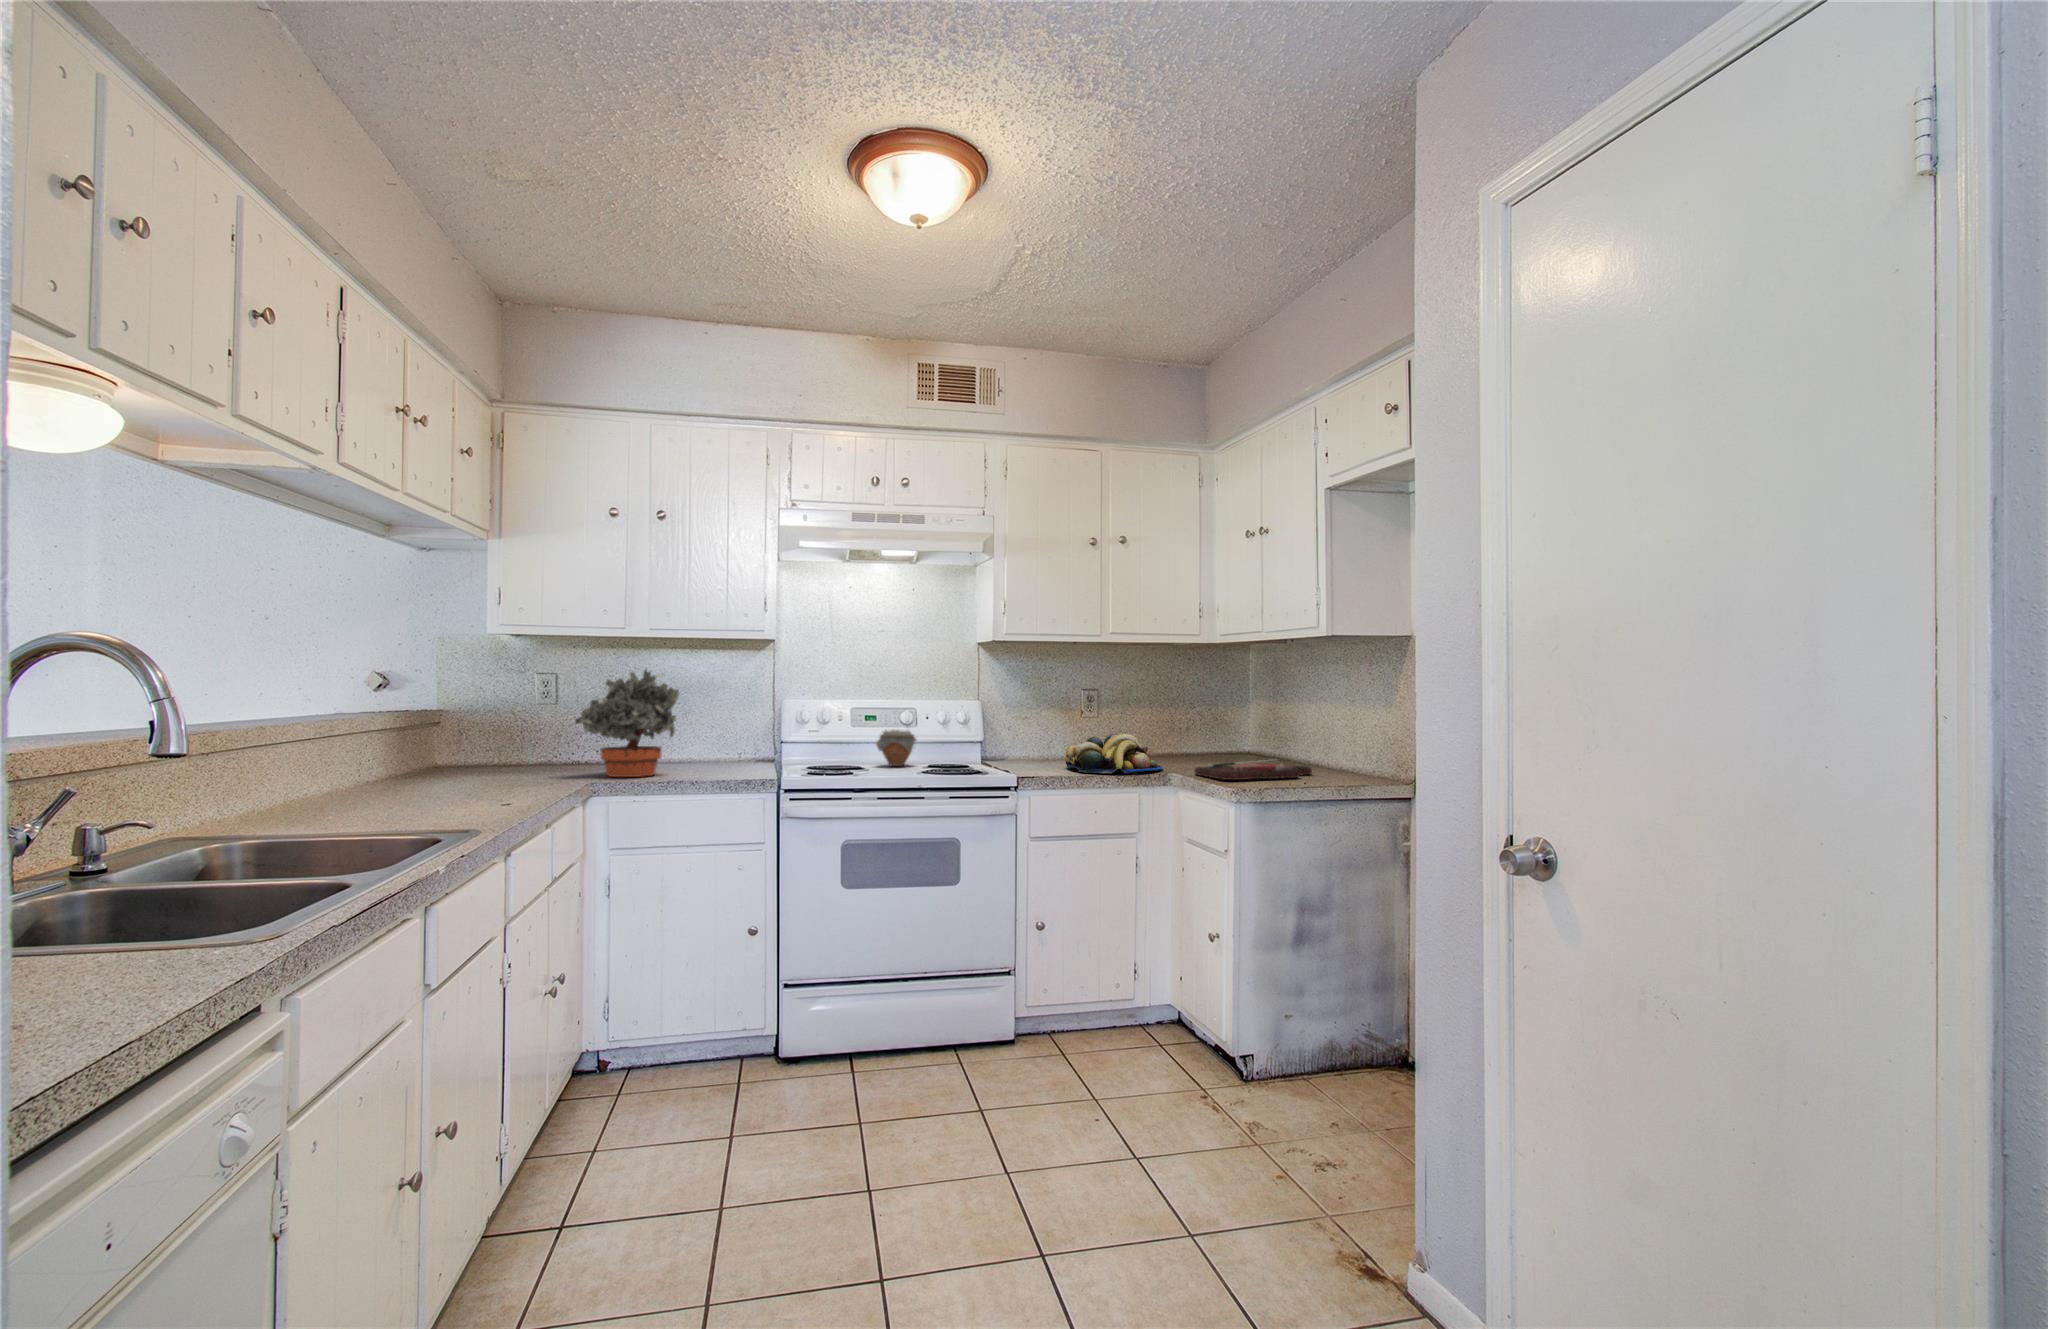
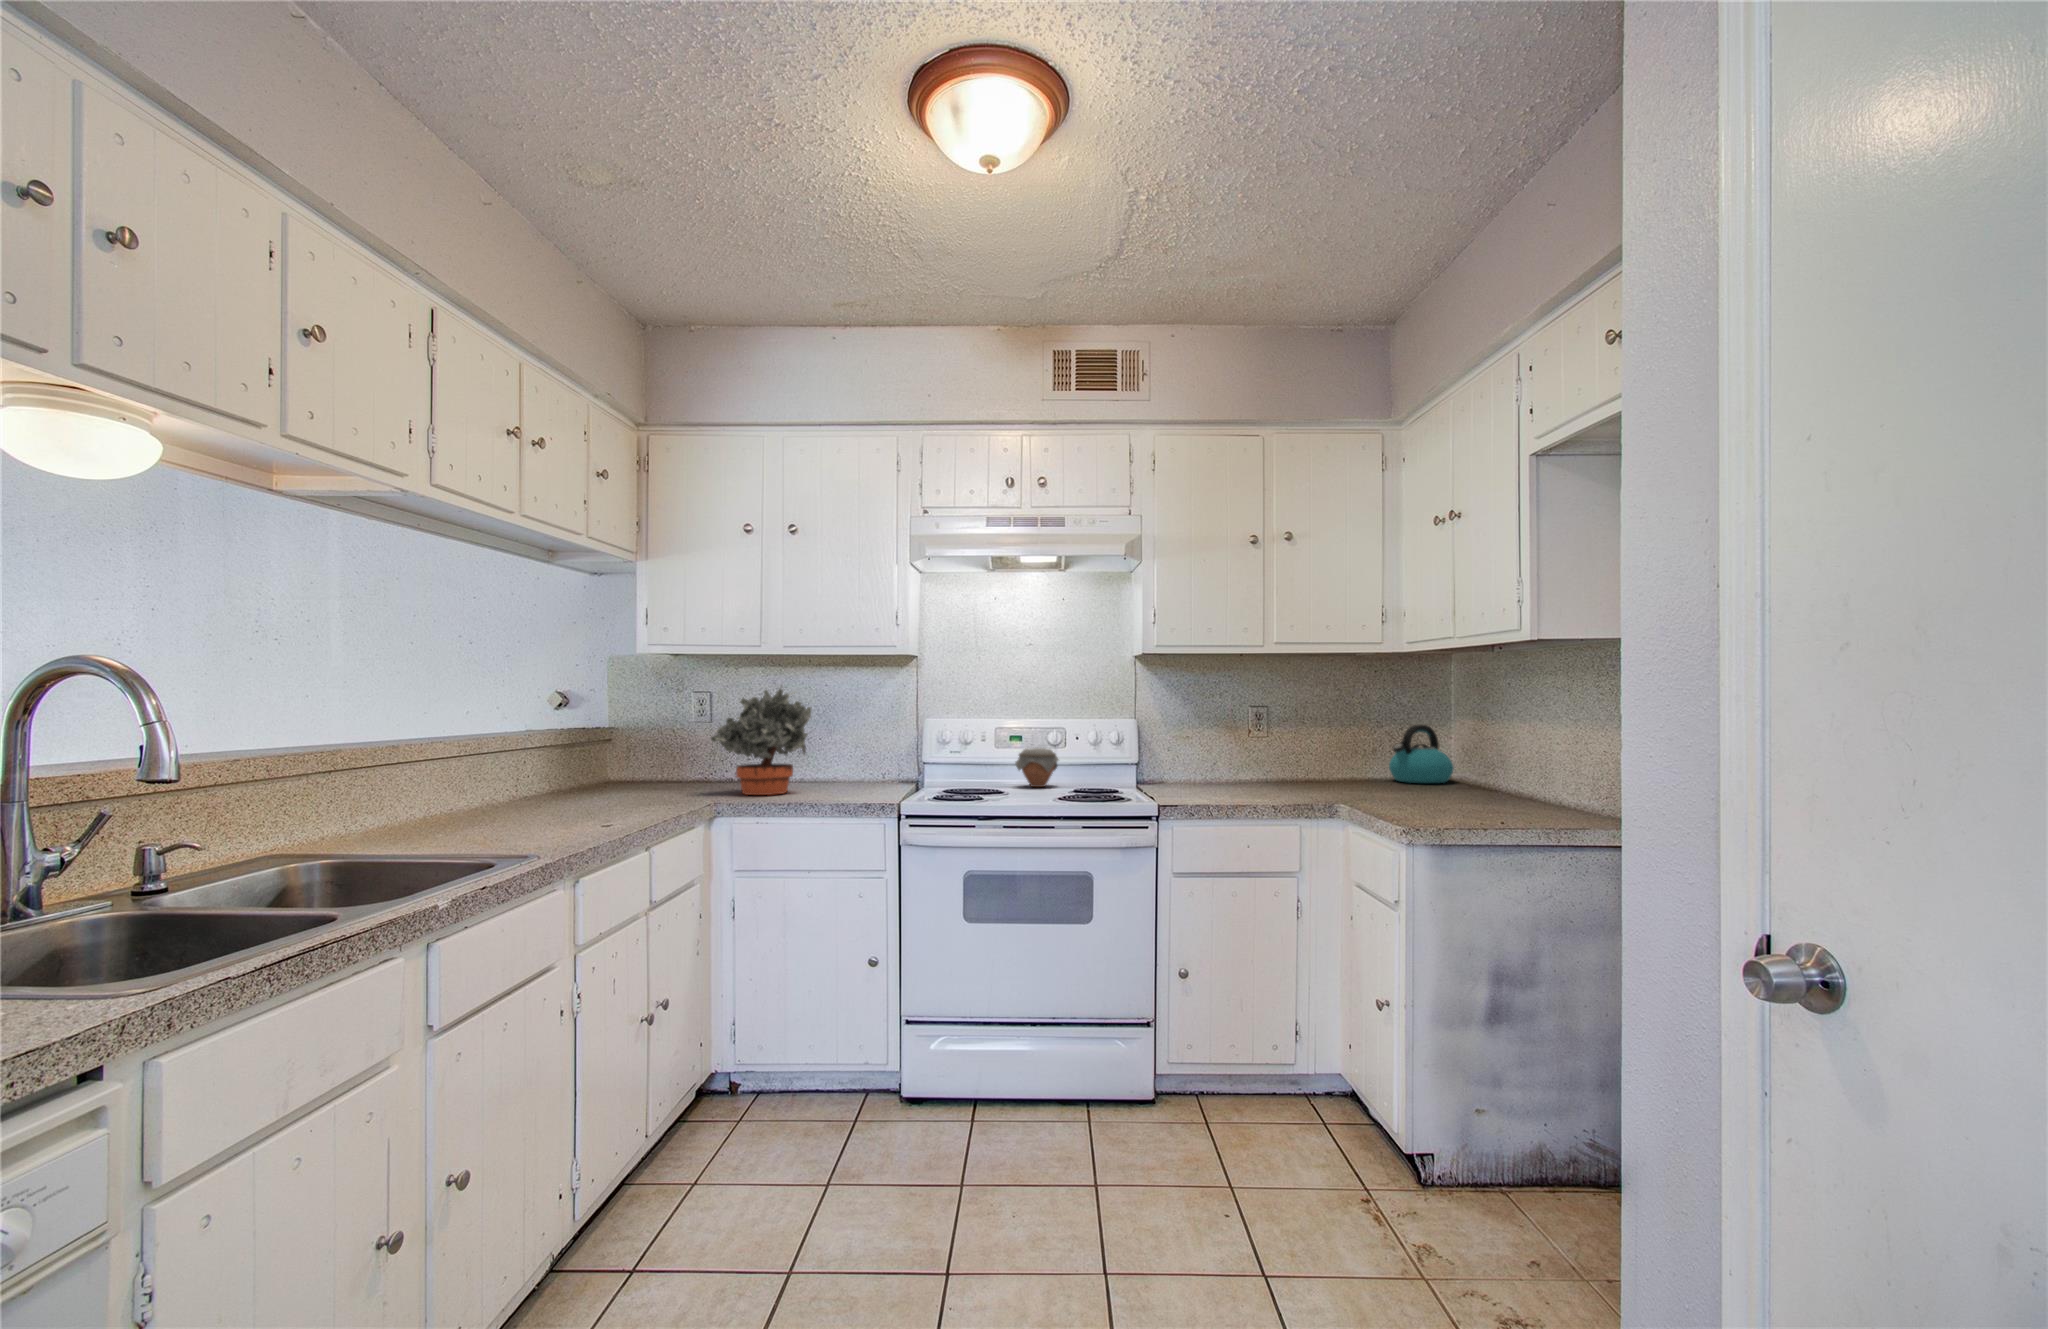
kettle: none [1201,707,1253,757] -> present [1389,725,1454,783]
fruit bowl: present [1065,734,1163,773] -> none [1217,755,1332,802]
cutting board: present [1194,762,1312,780] -> none [1366,790,1520,814]

